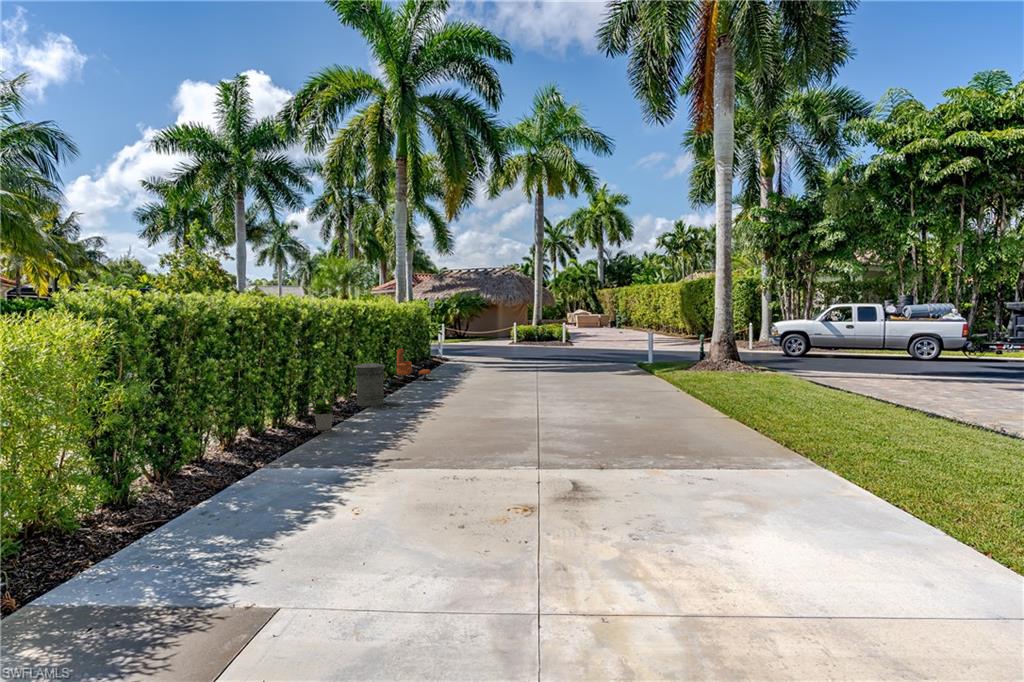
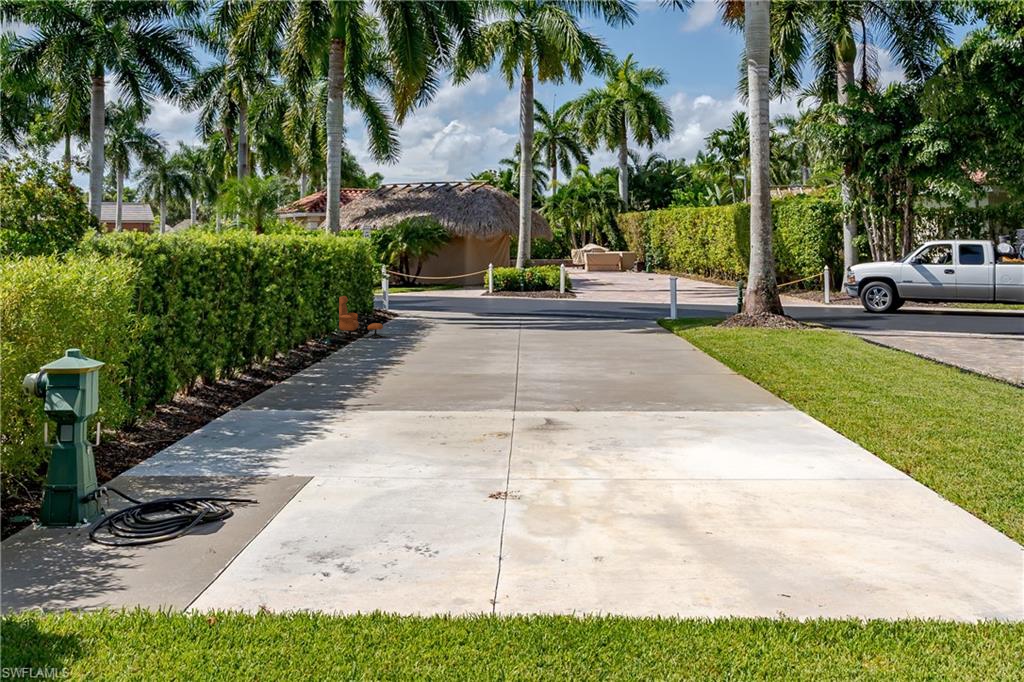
trash can: present [354,362,385,406] -> none [296,310,334,363]
potted plant: present [307,399,337,430] -> none [249,349,292,384]

